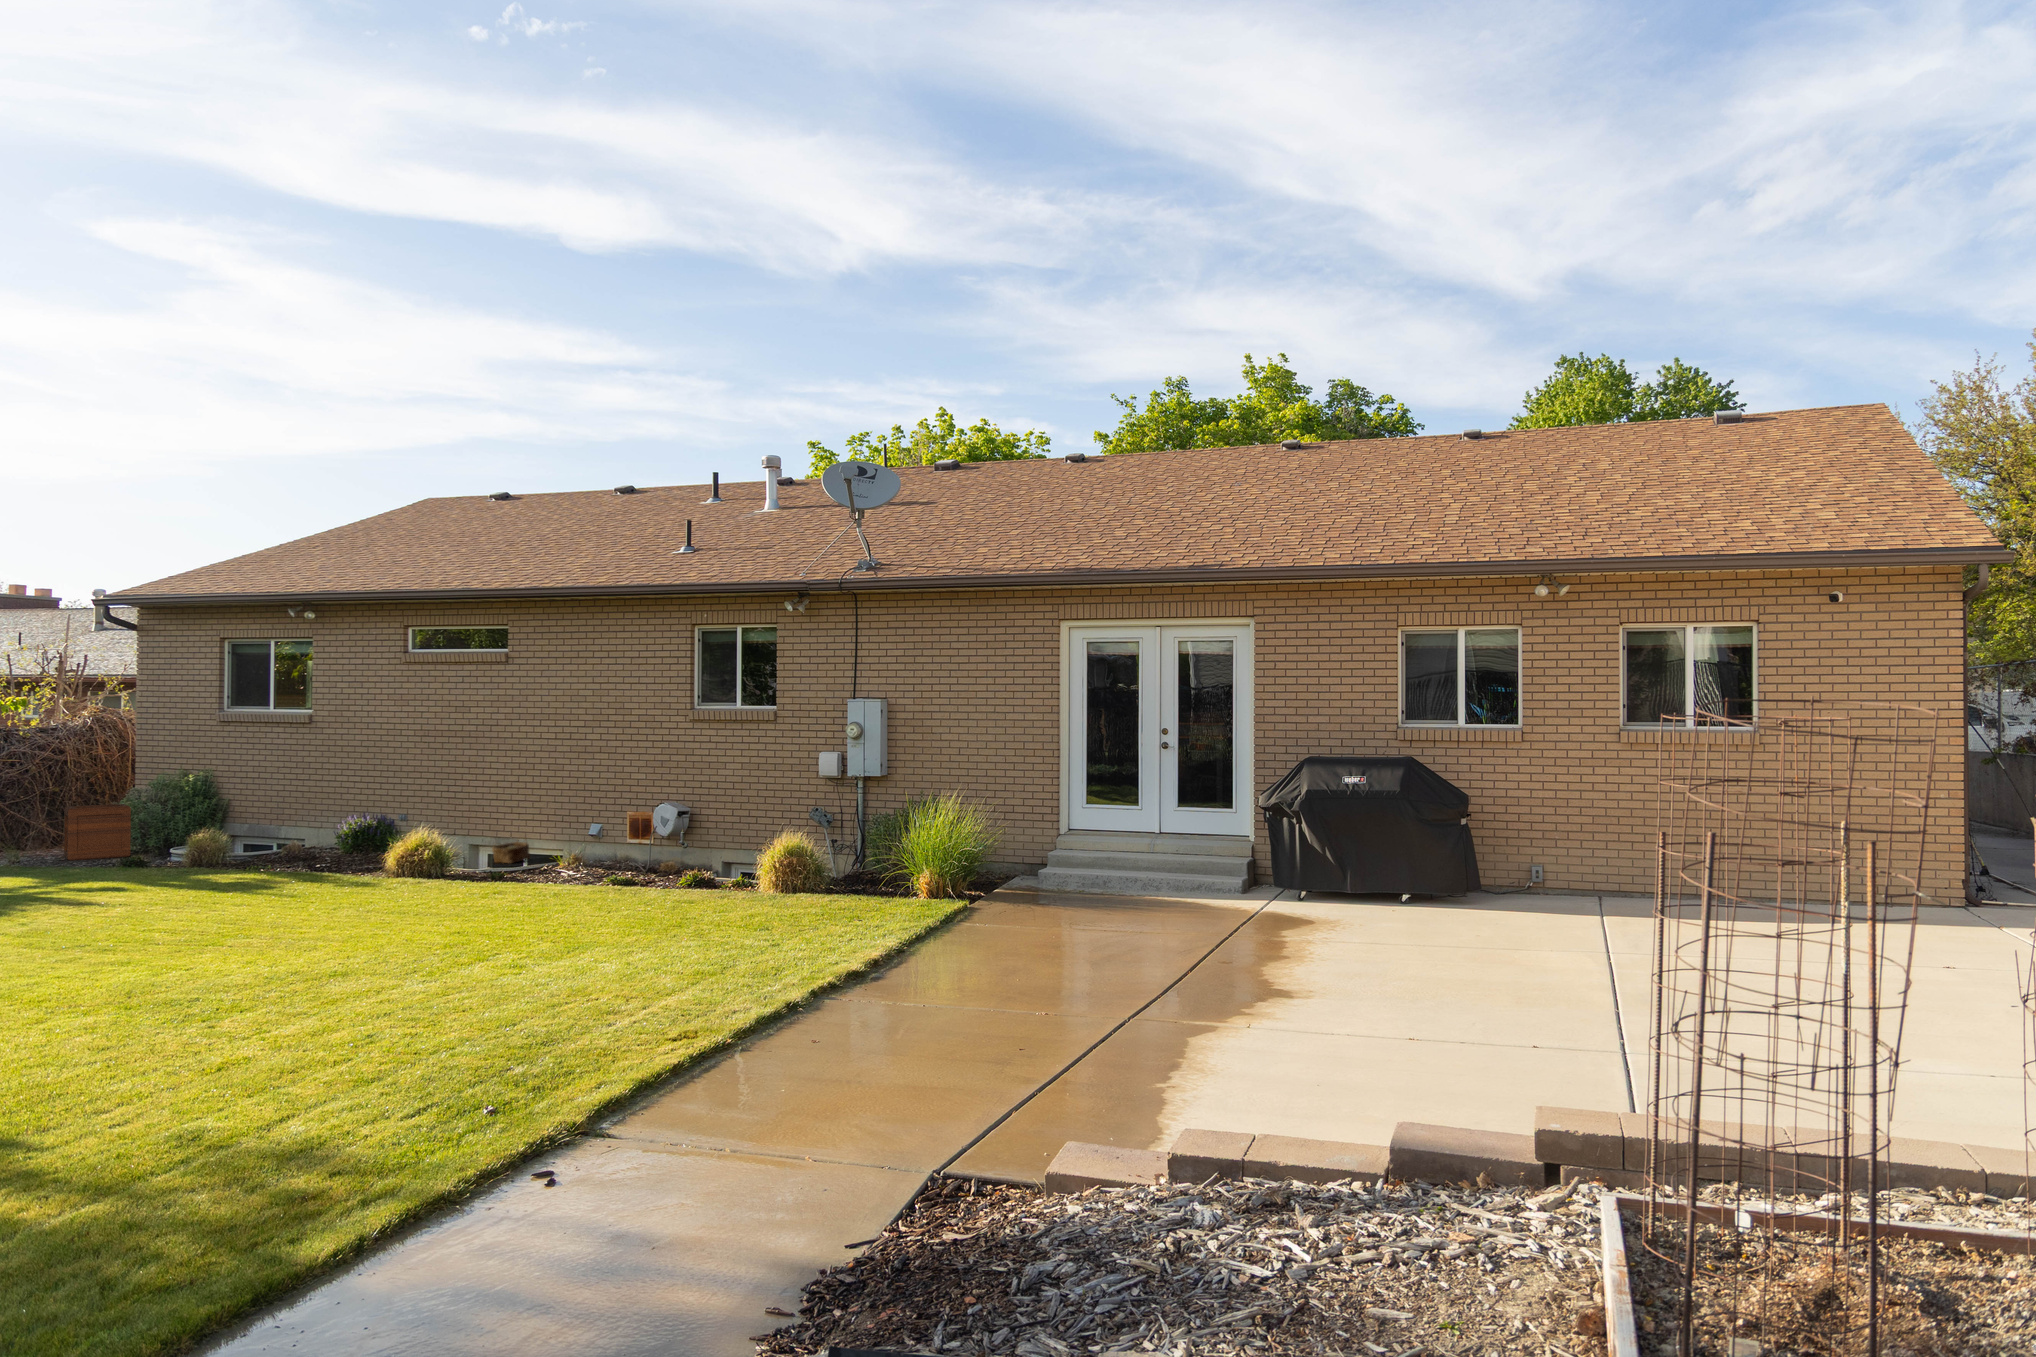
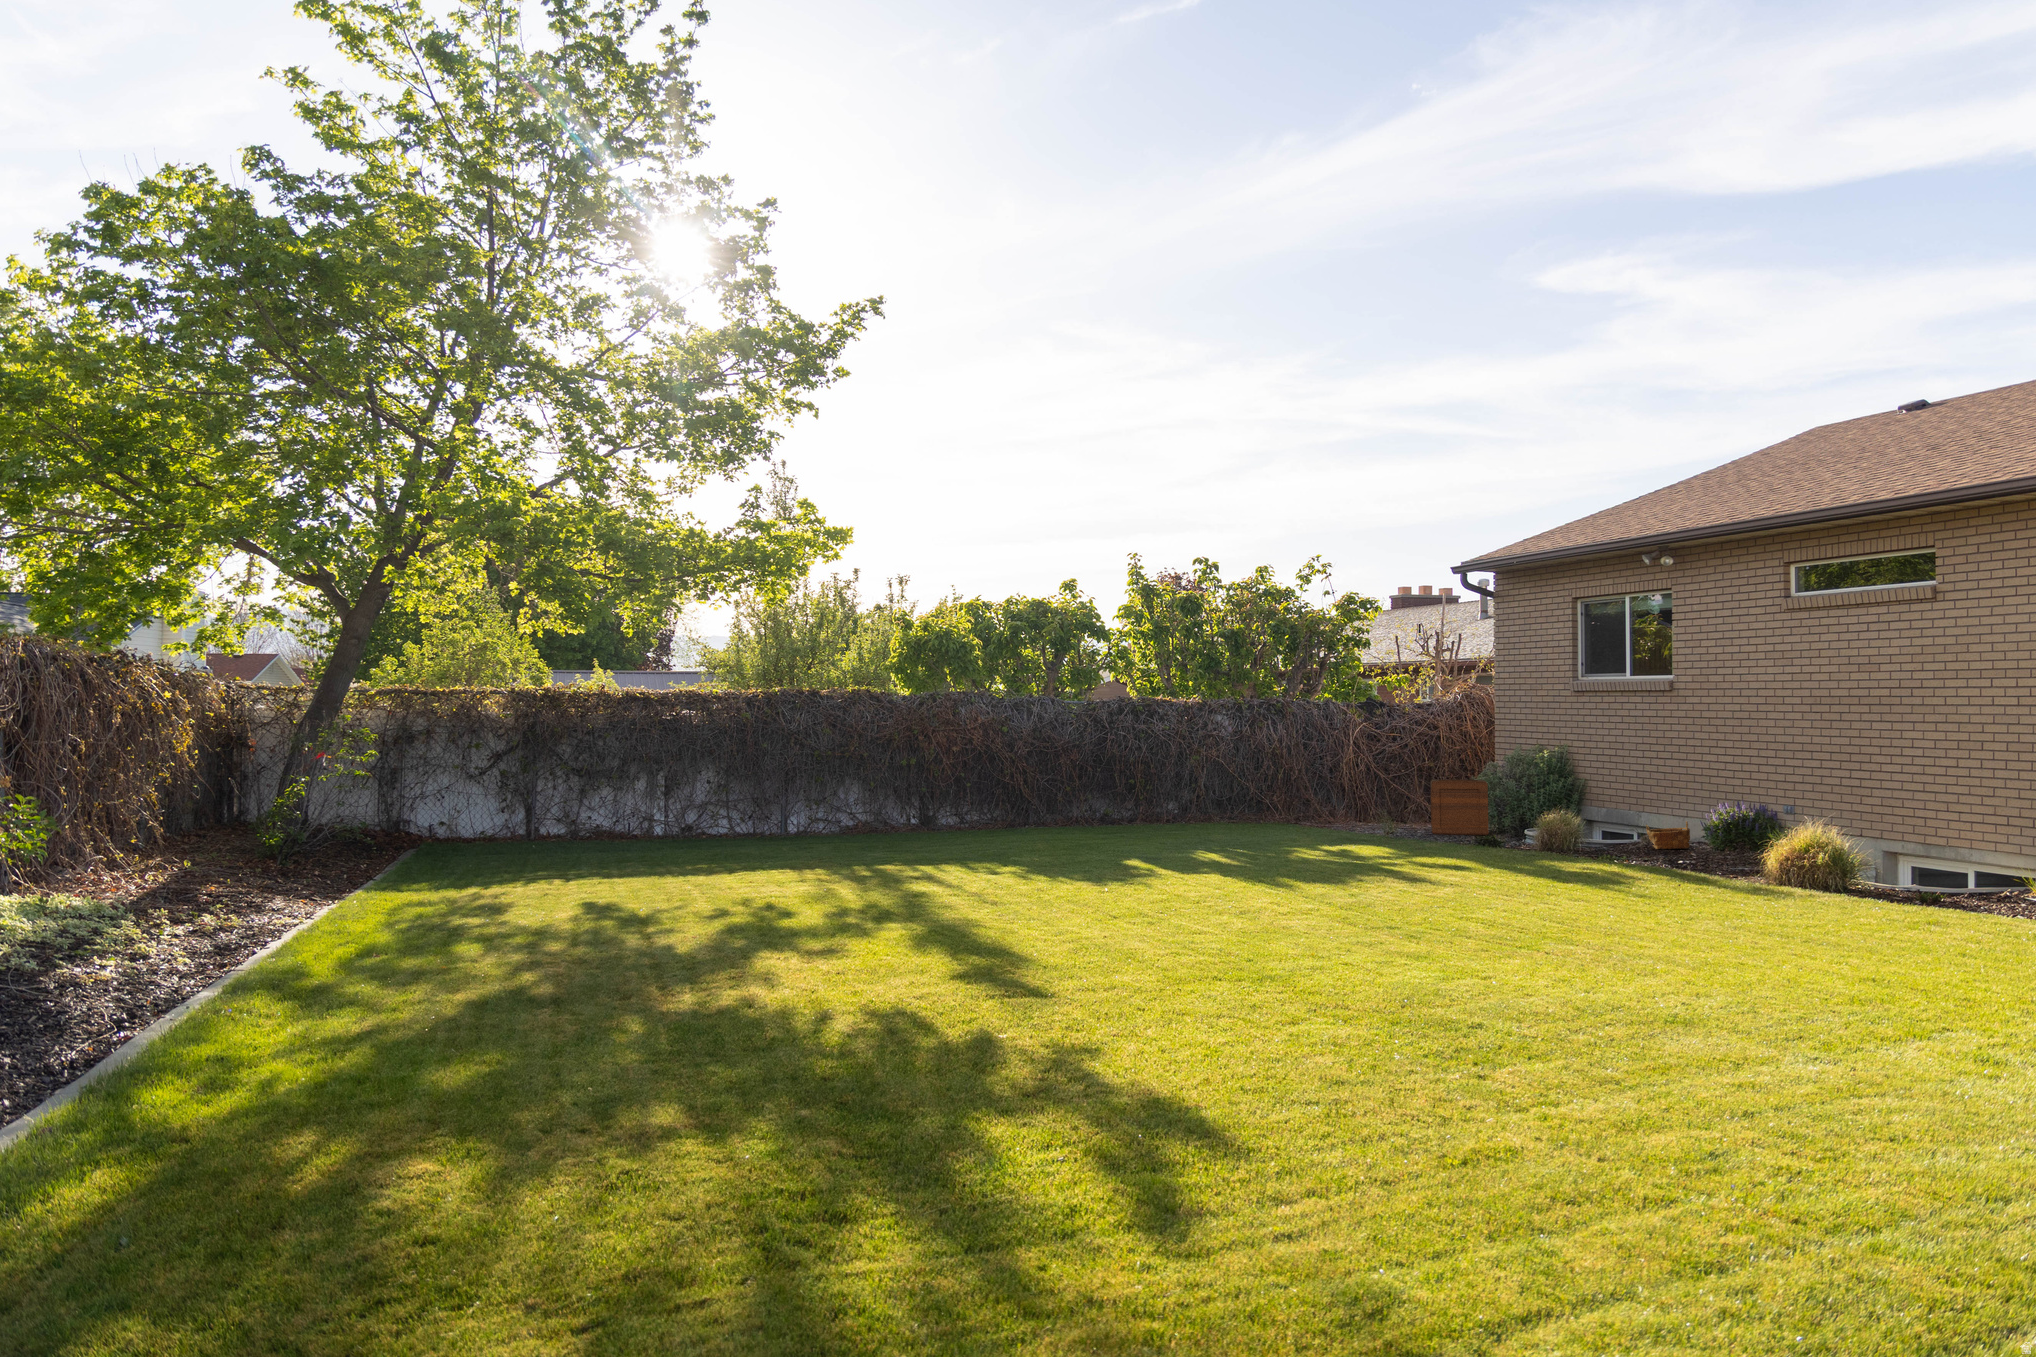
woven basket: present [492,840,530,863] -> present [1646,821,1690,849]

